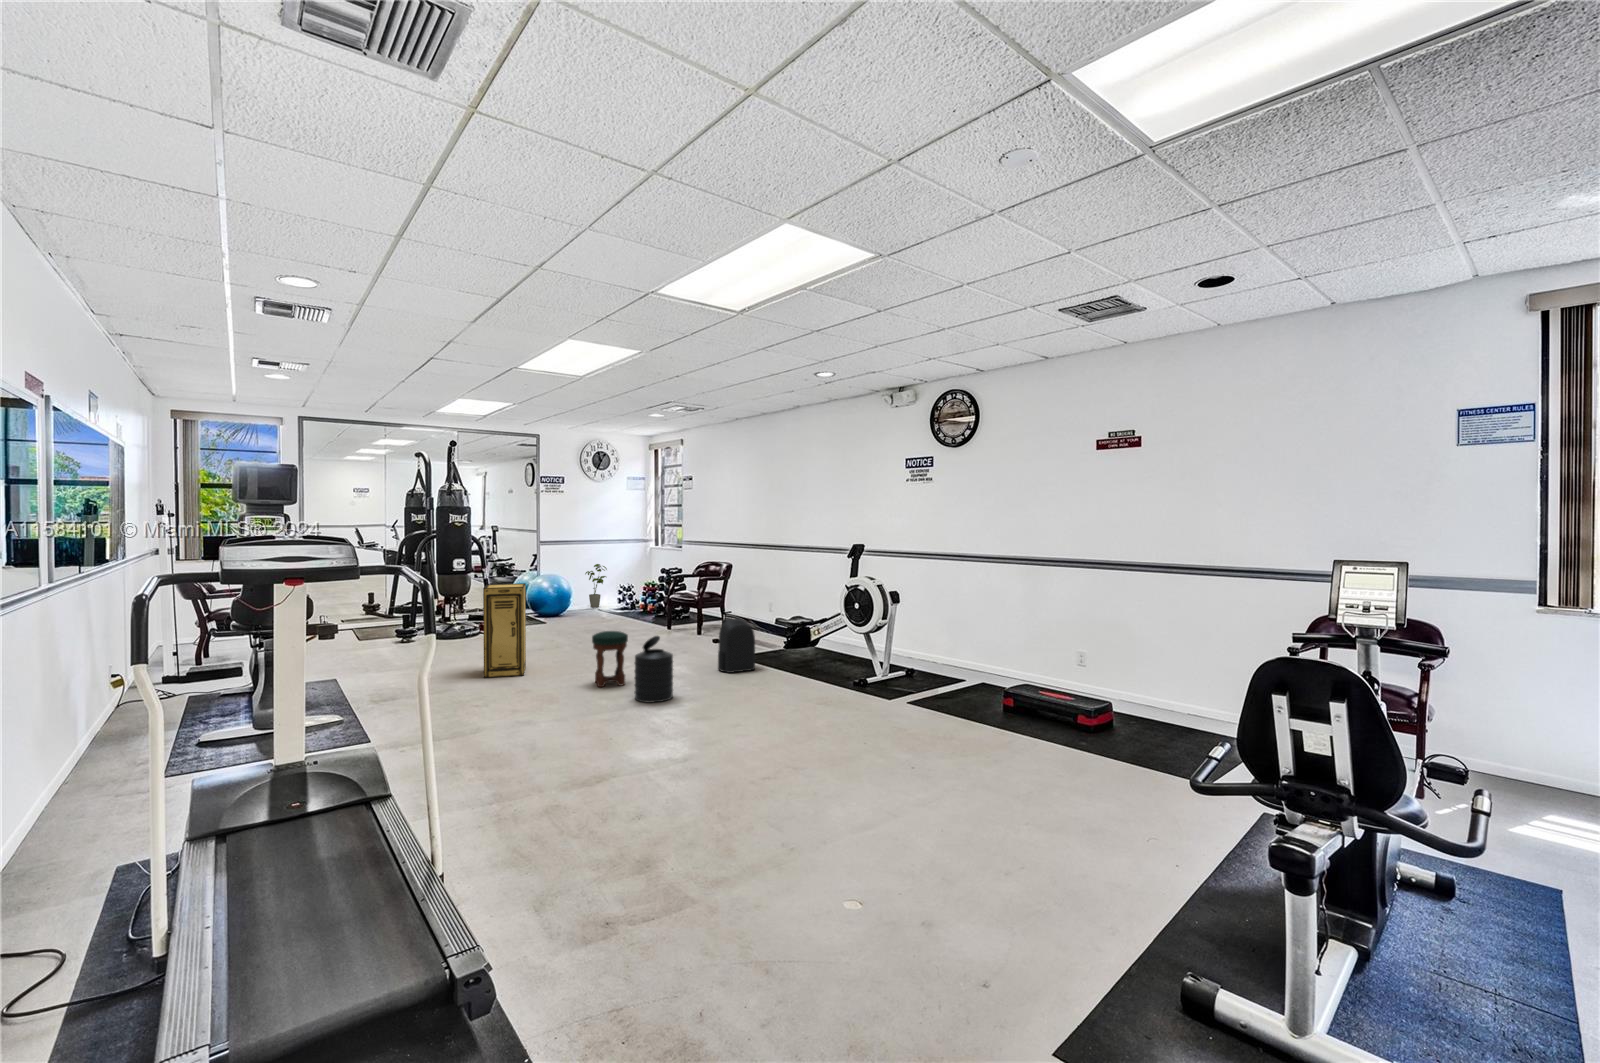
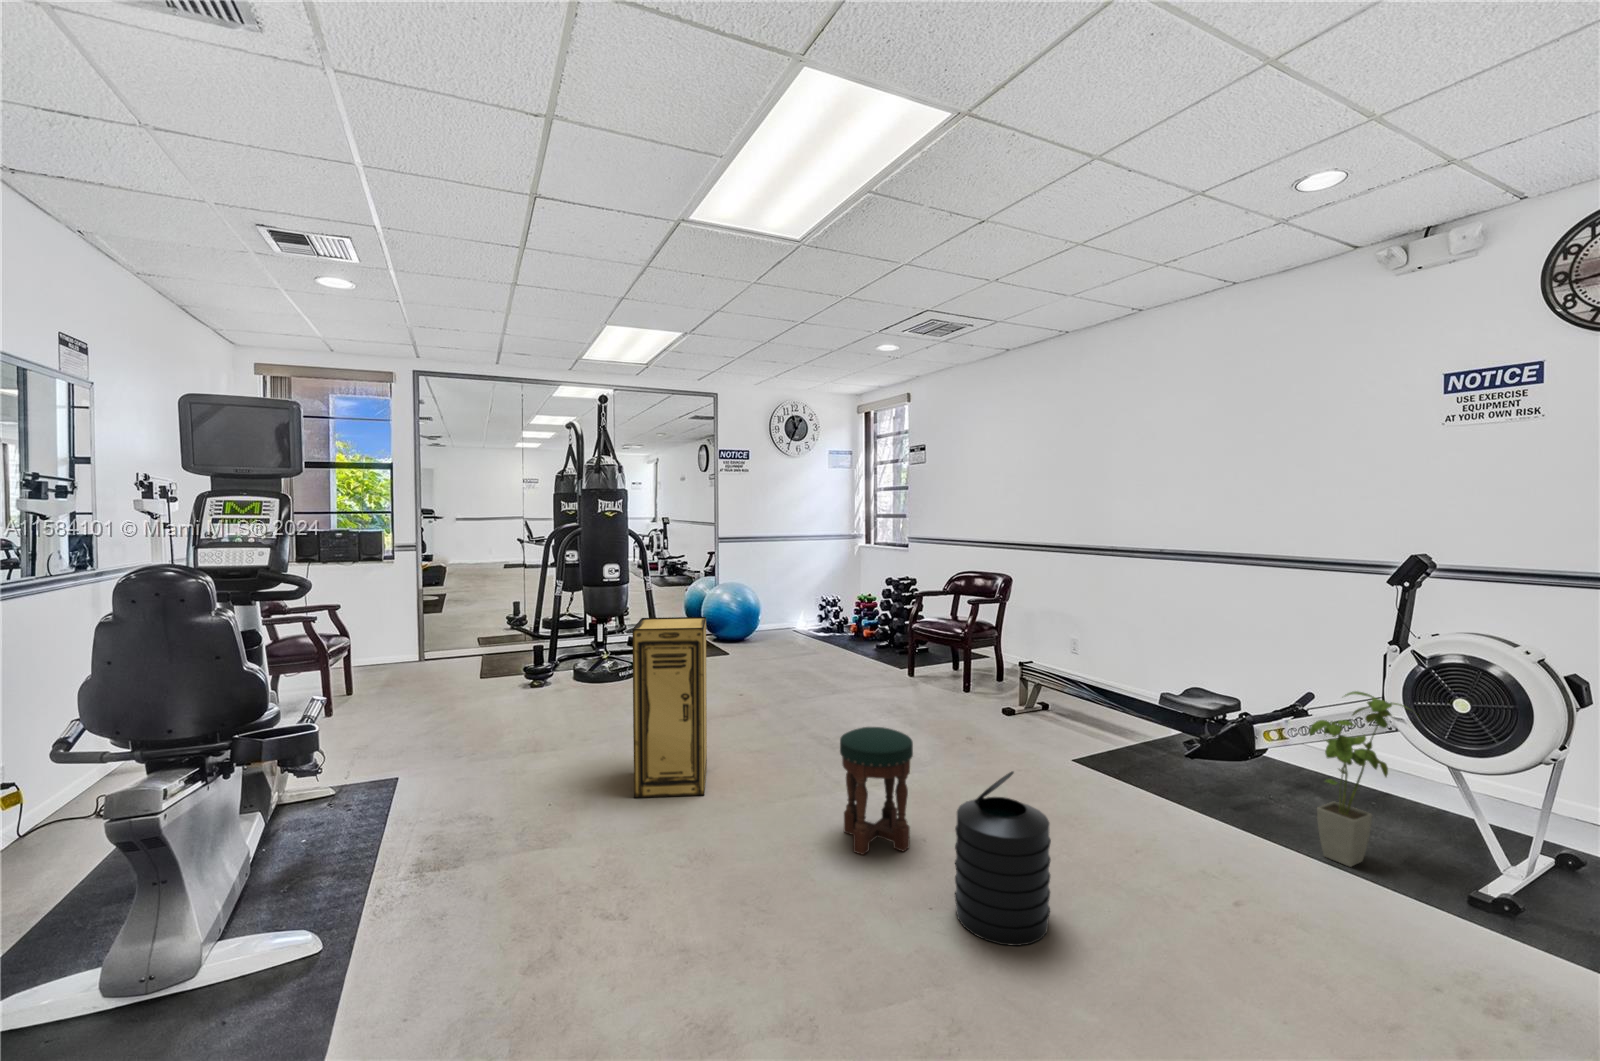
house plant: present [585,564,607,608] -> present [1310,691,1409,867]
backpack: present [718,618,755,673] -> none [1069,694,1158,817]

